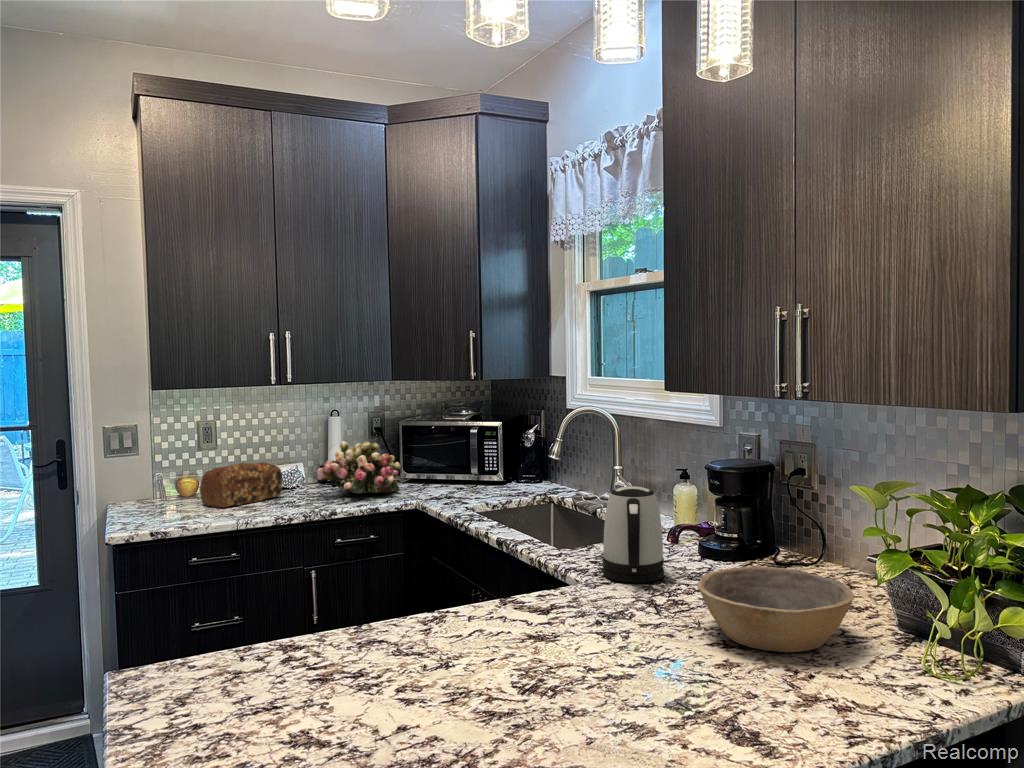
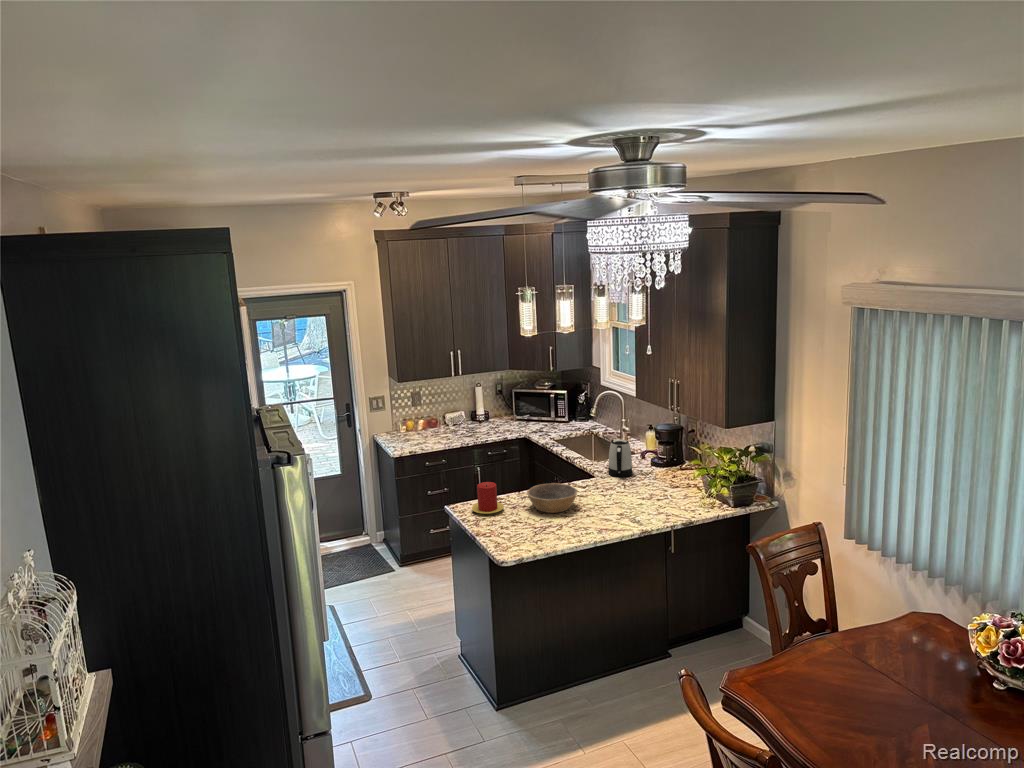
flower arrangement: present [316,441,401,493] -> none [474,402,516,430]
bread loaf: present [200,462,282,508] -> none [420,413,457,438]
bowl: present [698,566,854,652] -> present [527,483,577,513]
candle: none [169,593,285,708] -> present [472,482,504,514]

